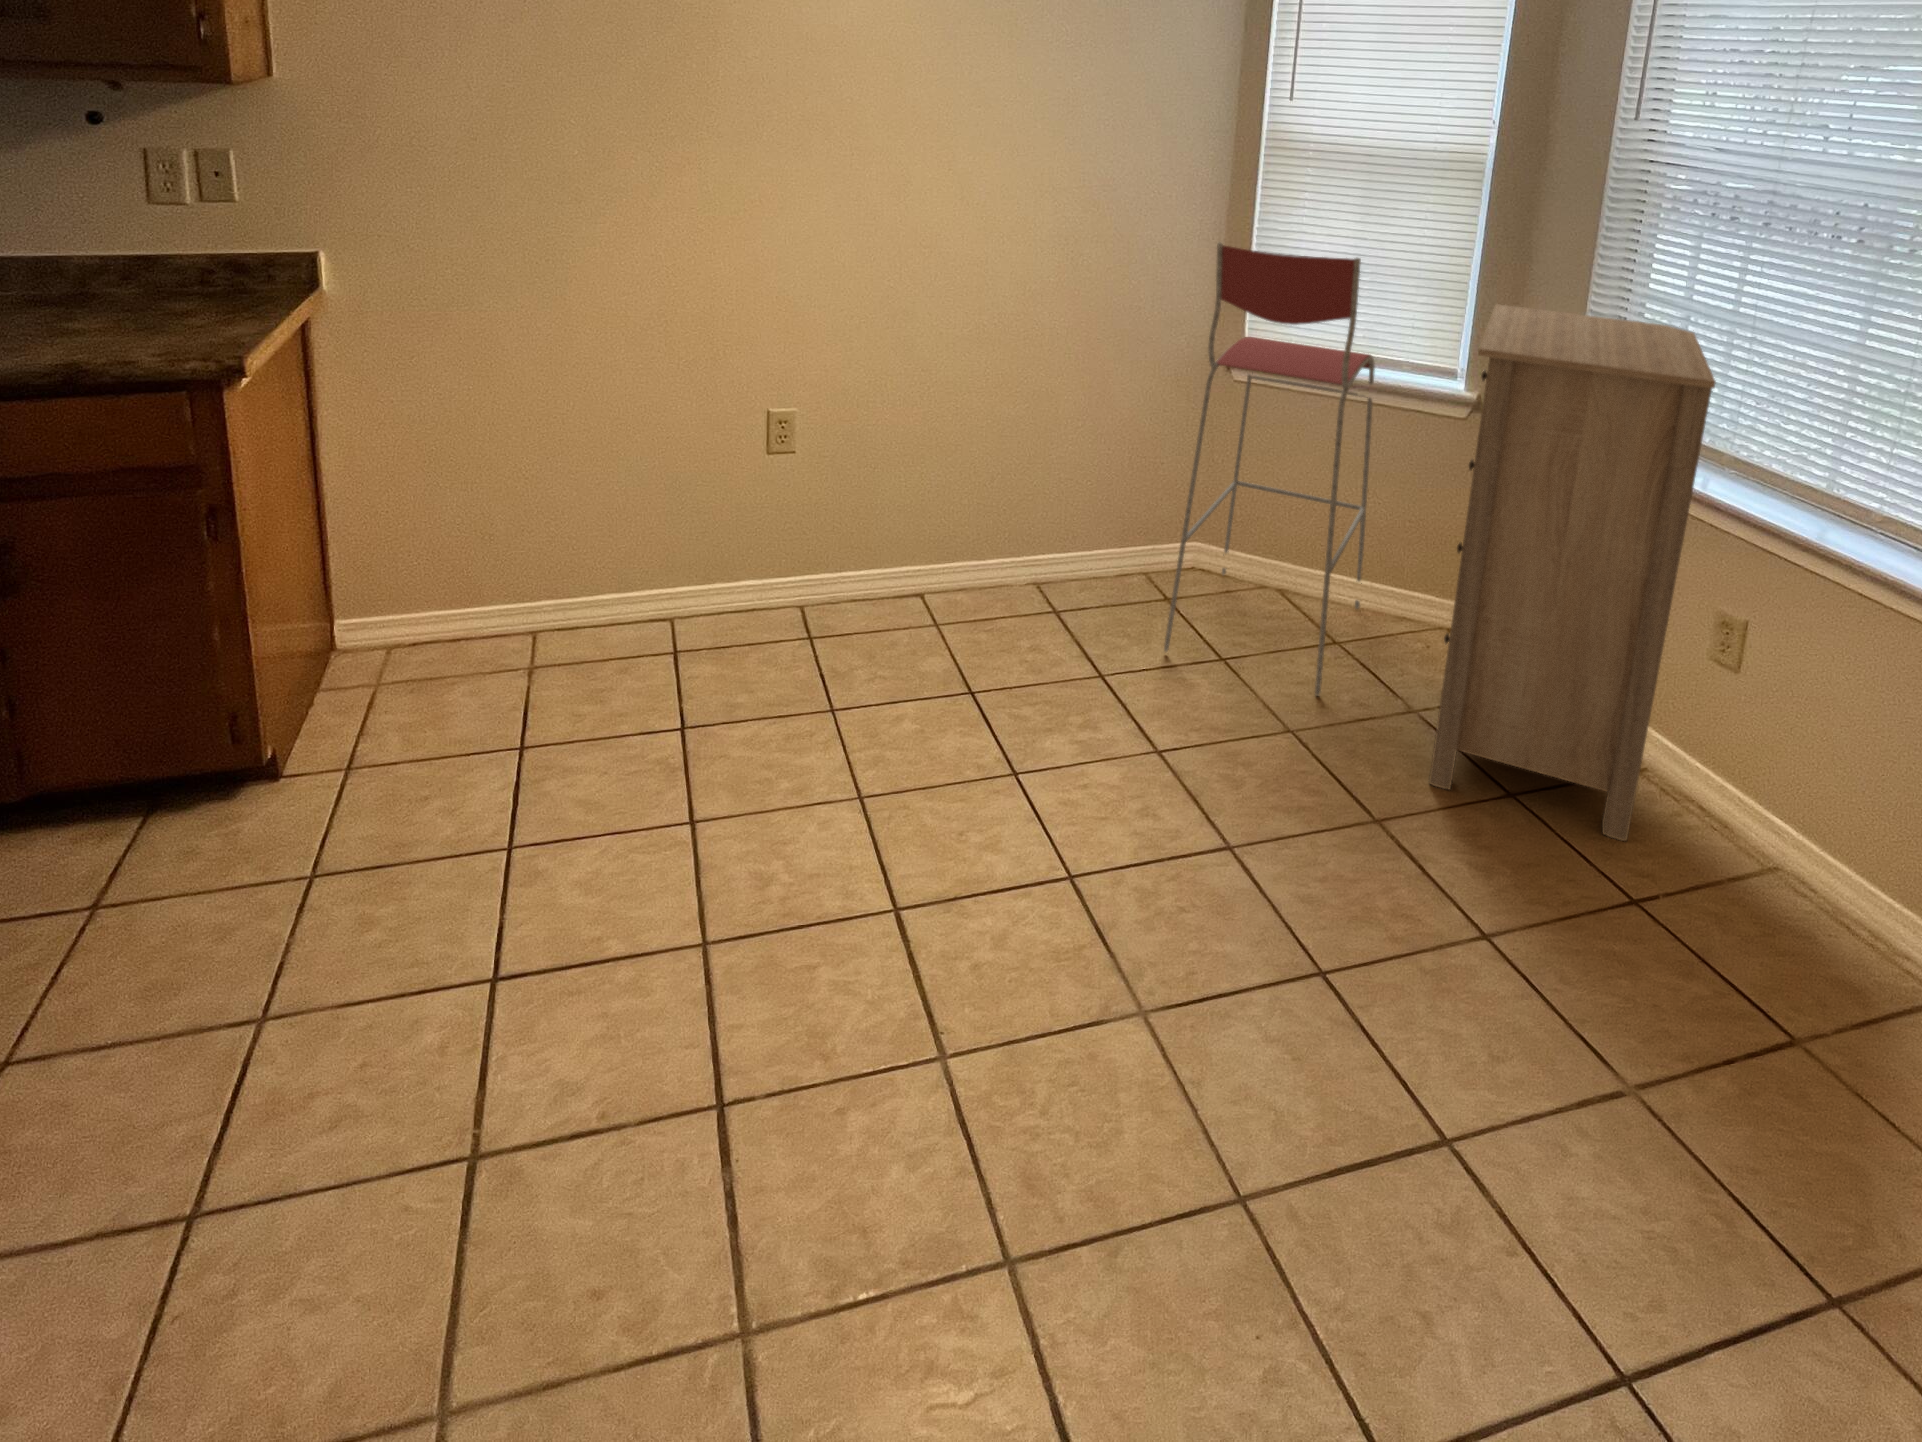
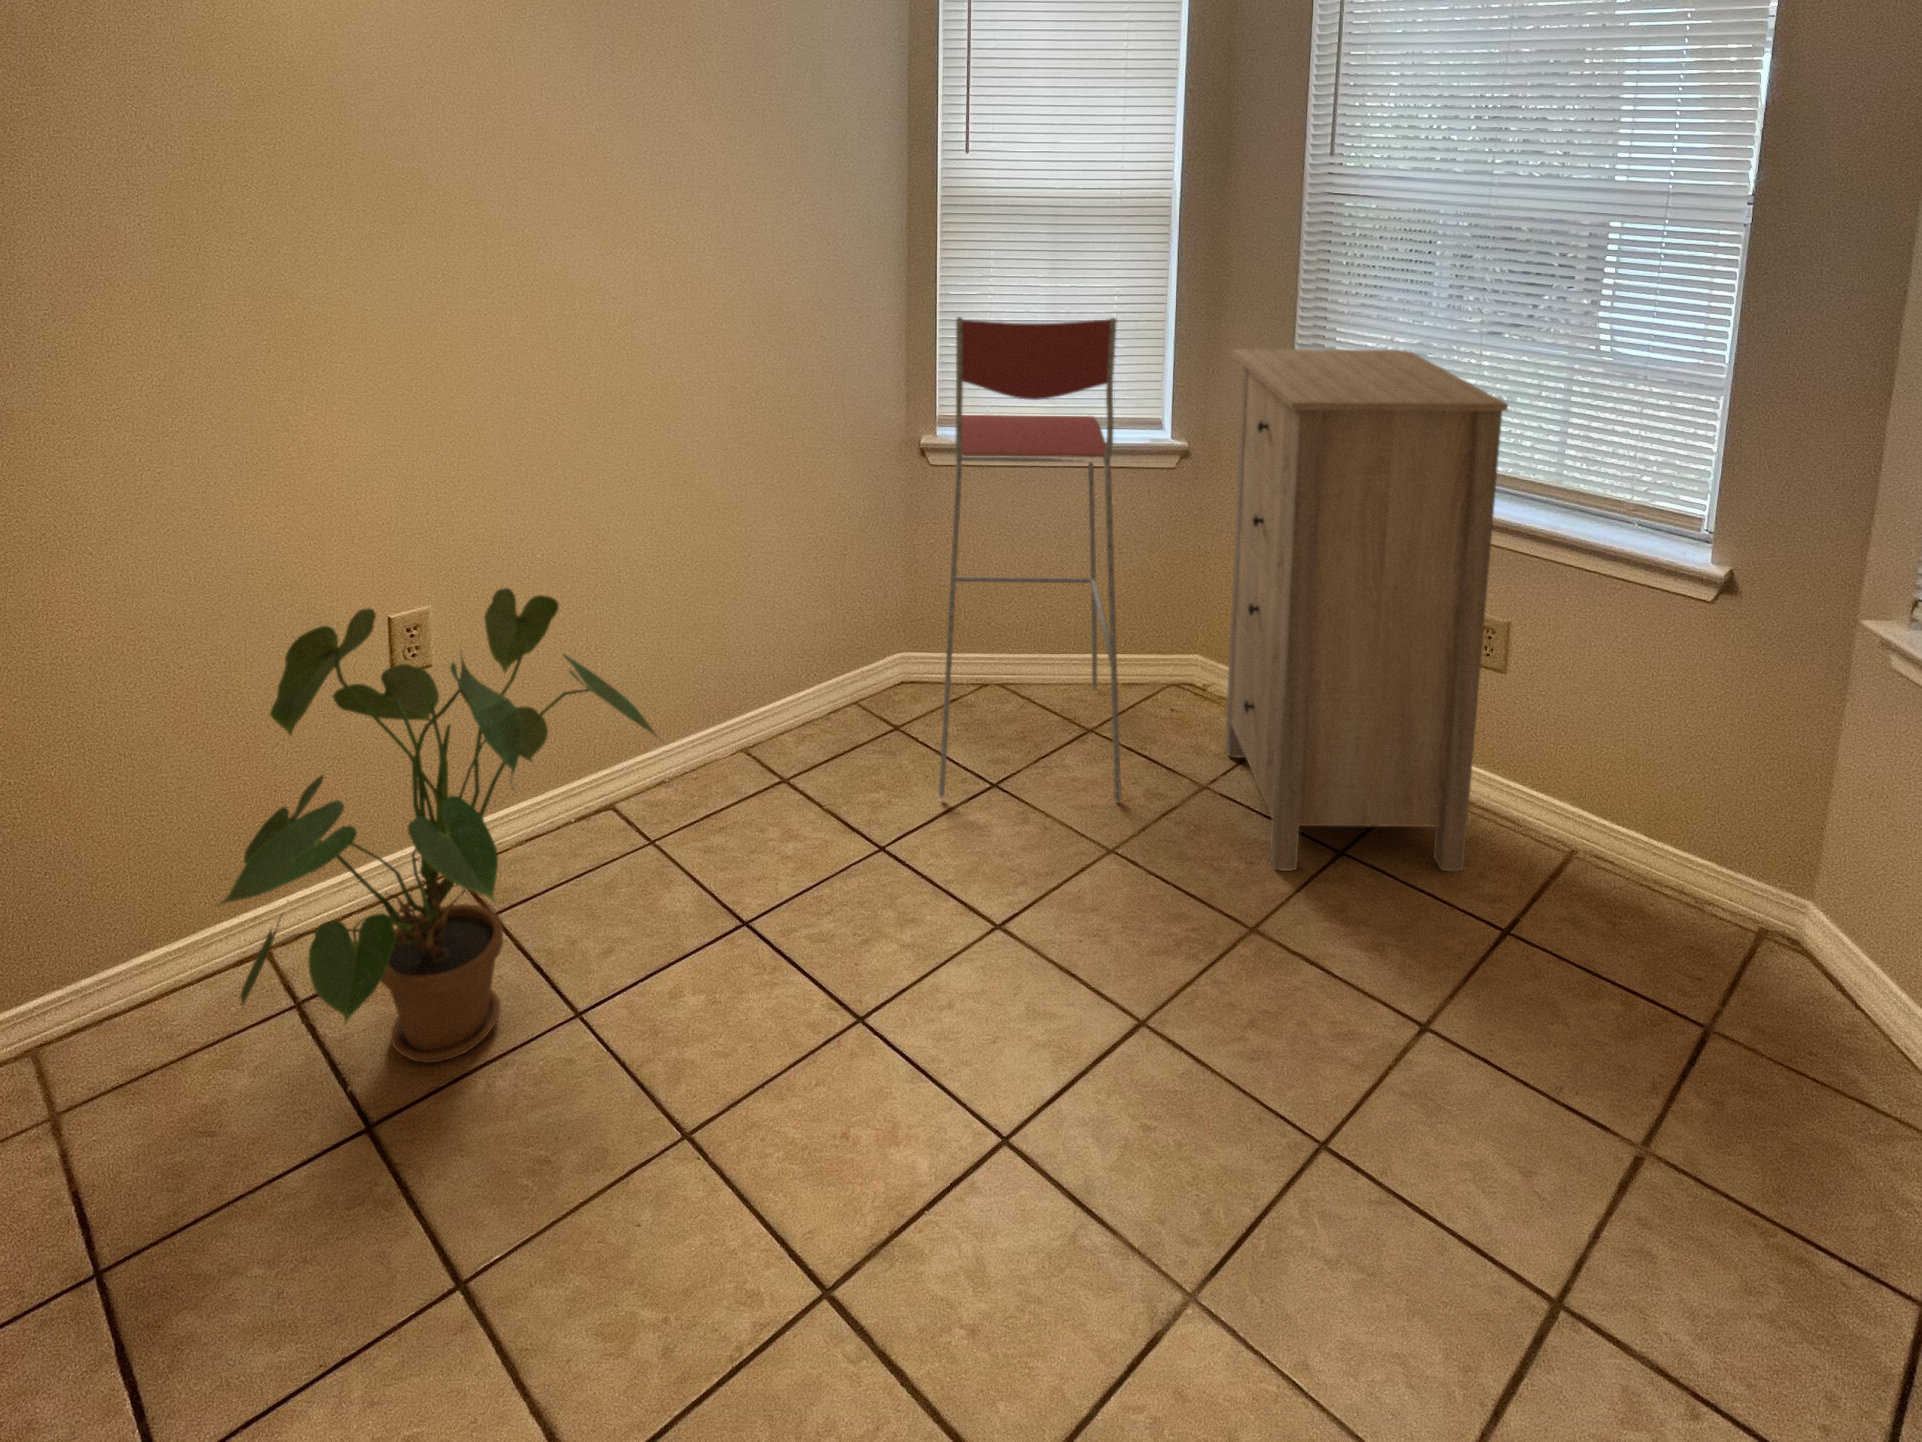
house plant: none [614,396,922,707] -> present [218,588,661,1063]

